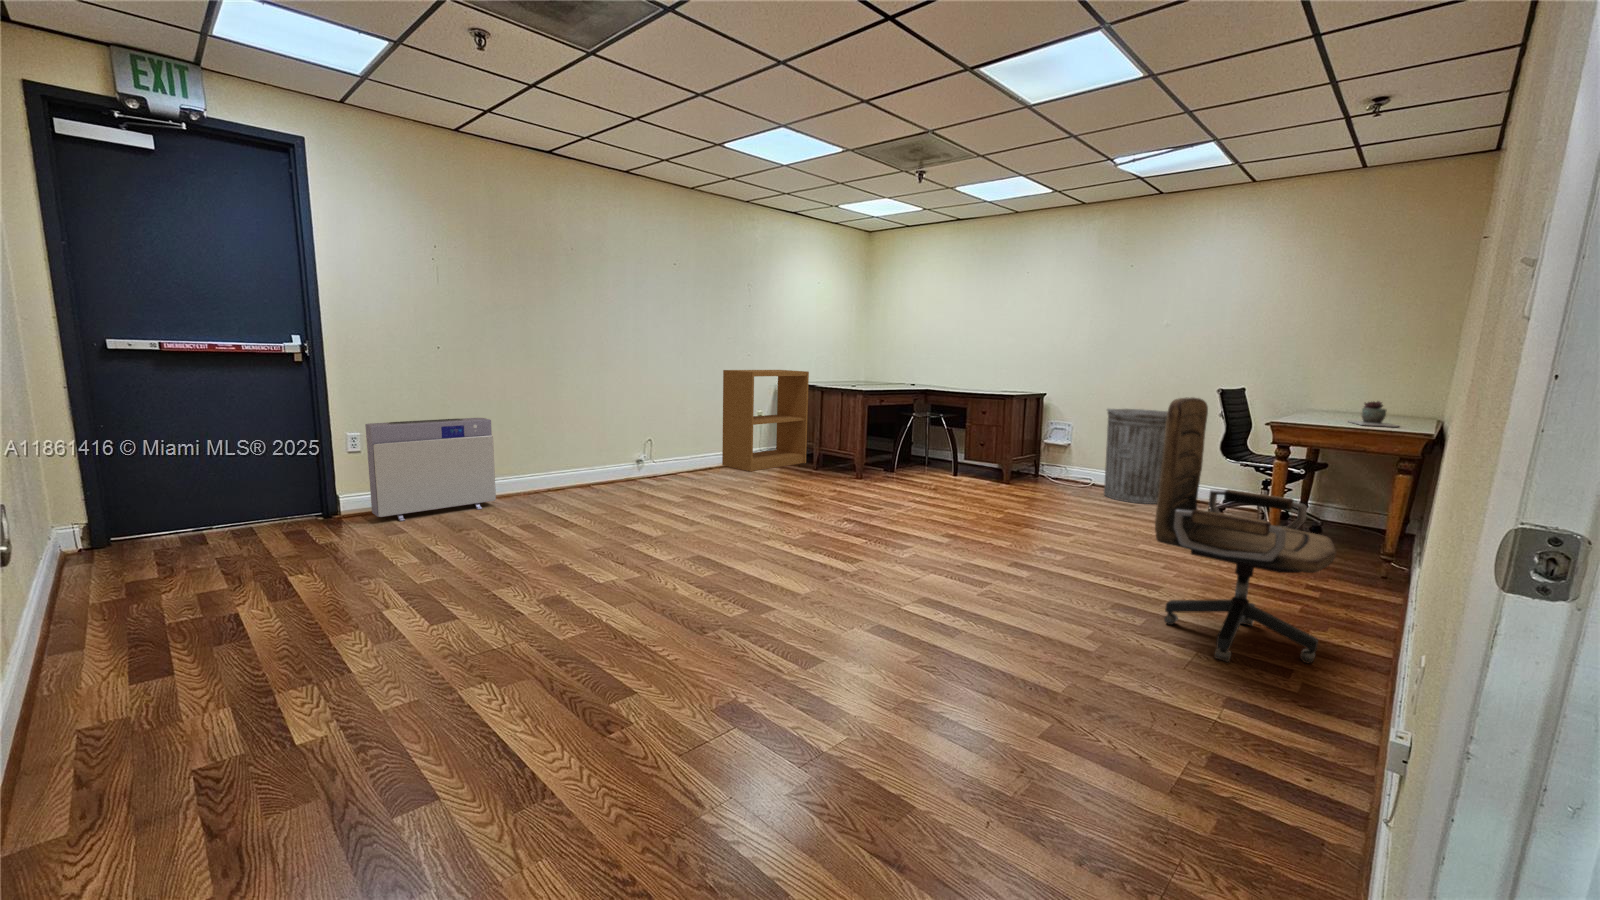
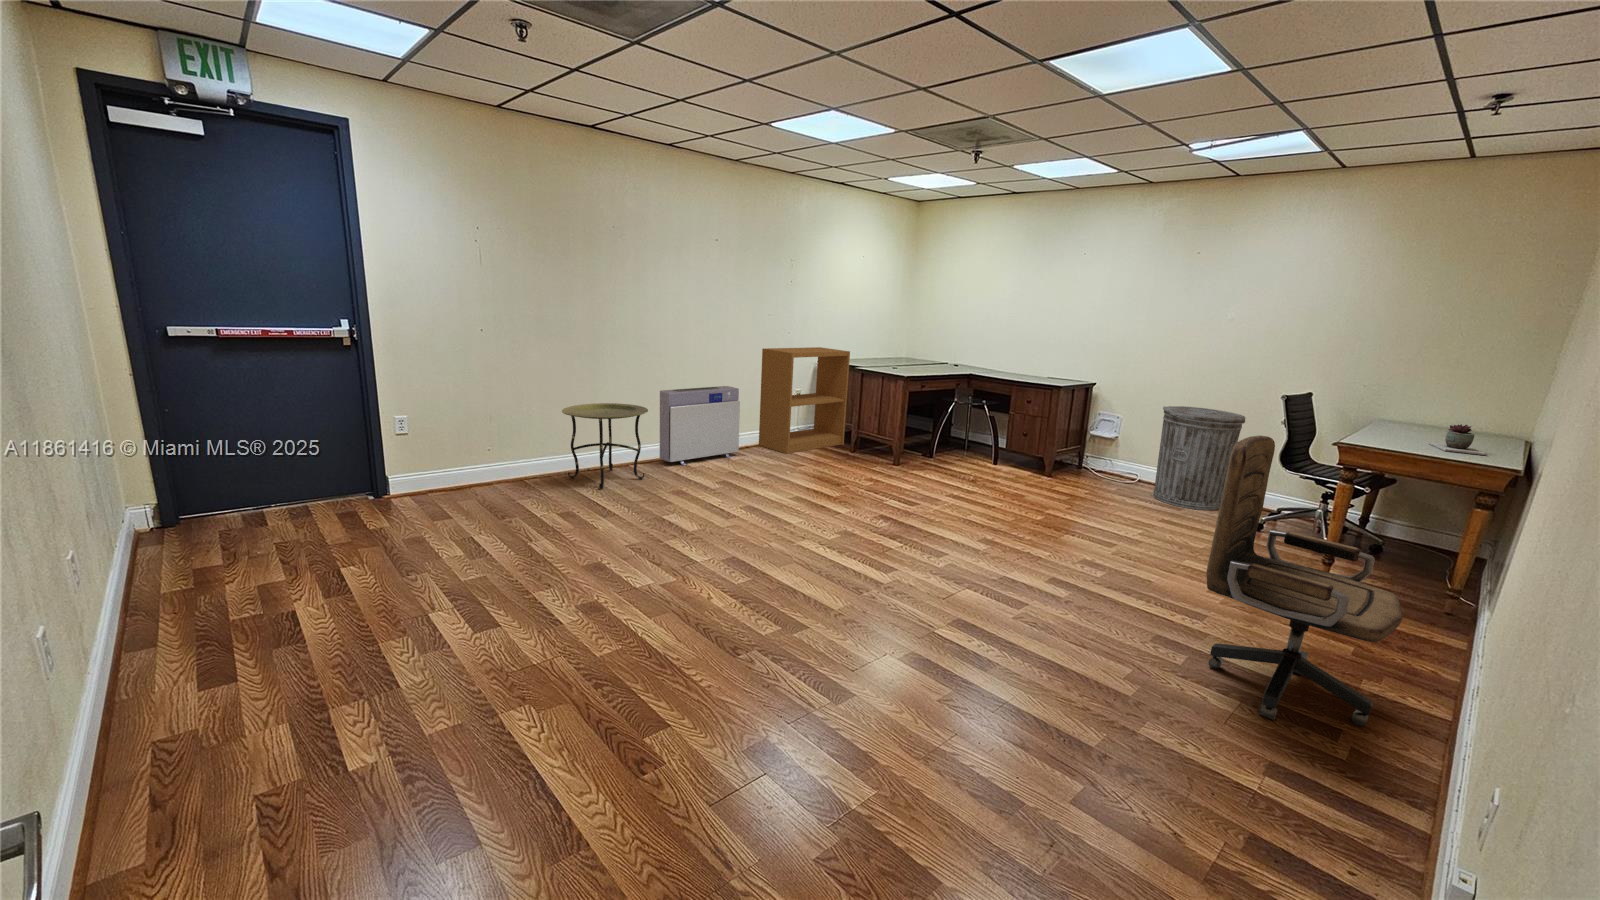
air purifier: present [365,418,496,521] -> present [660,386,740,466]
side table: none [523,421,611,504] -> present [562,403,648,489]

